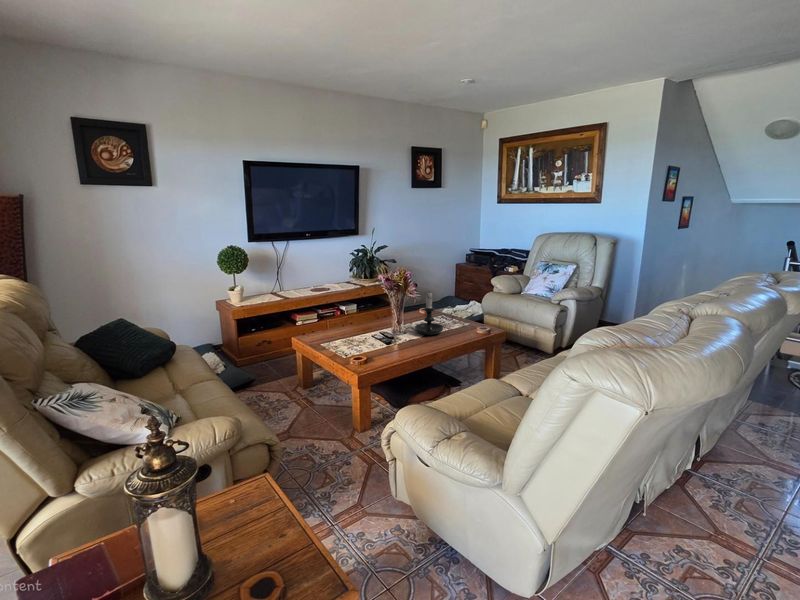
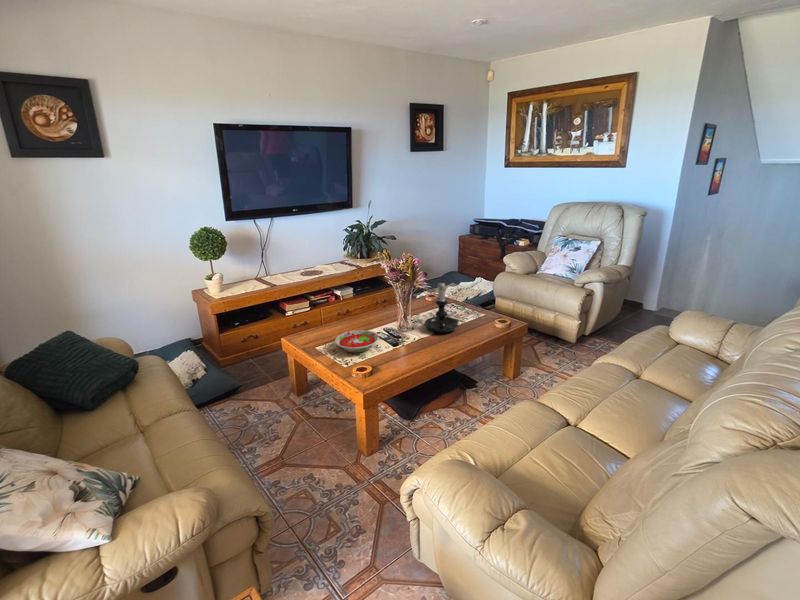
bowl: none [338,330,374,347] -> present [335,330,379,352]

